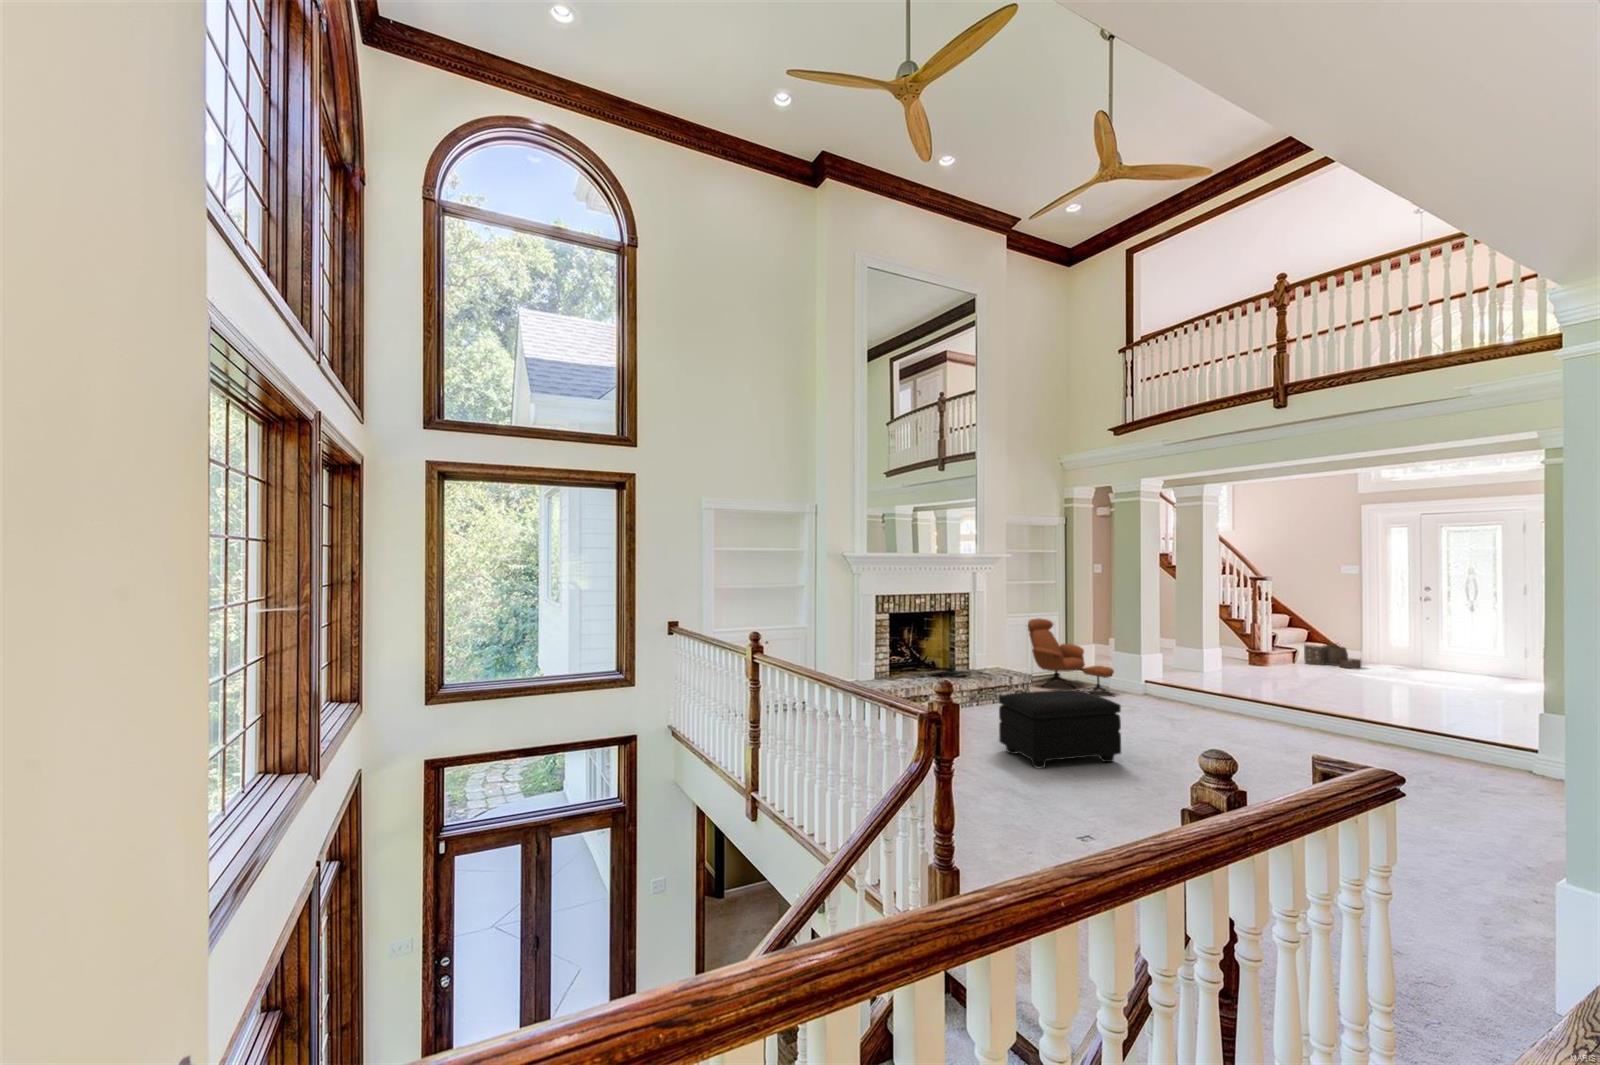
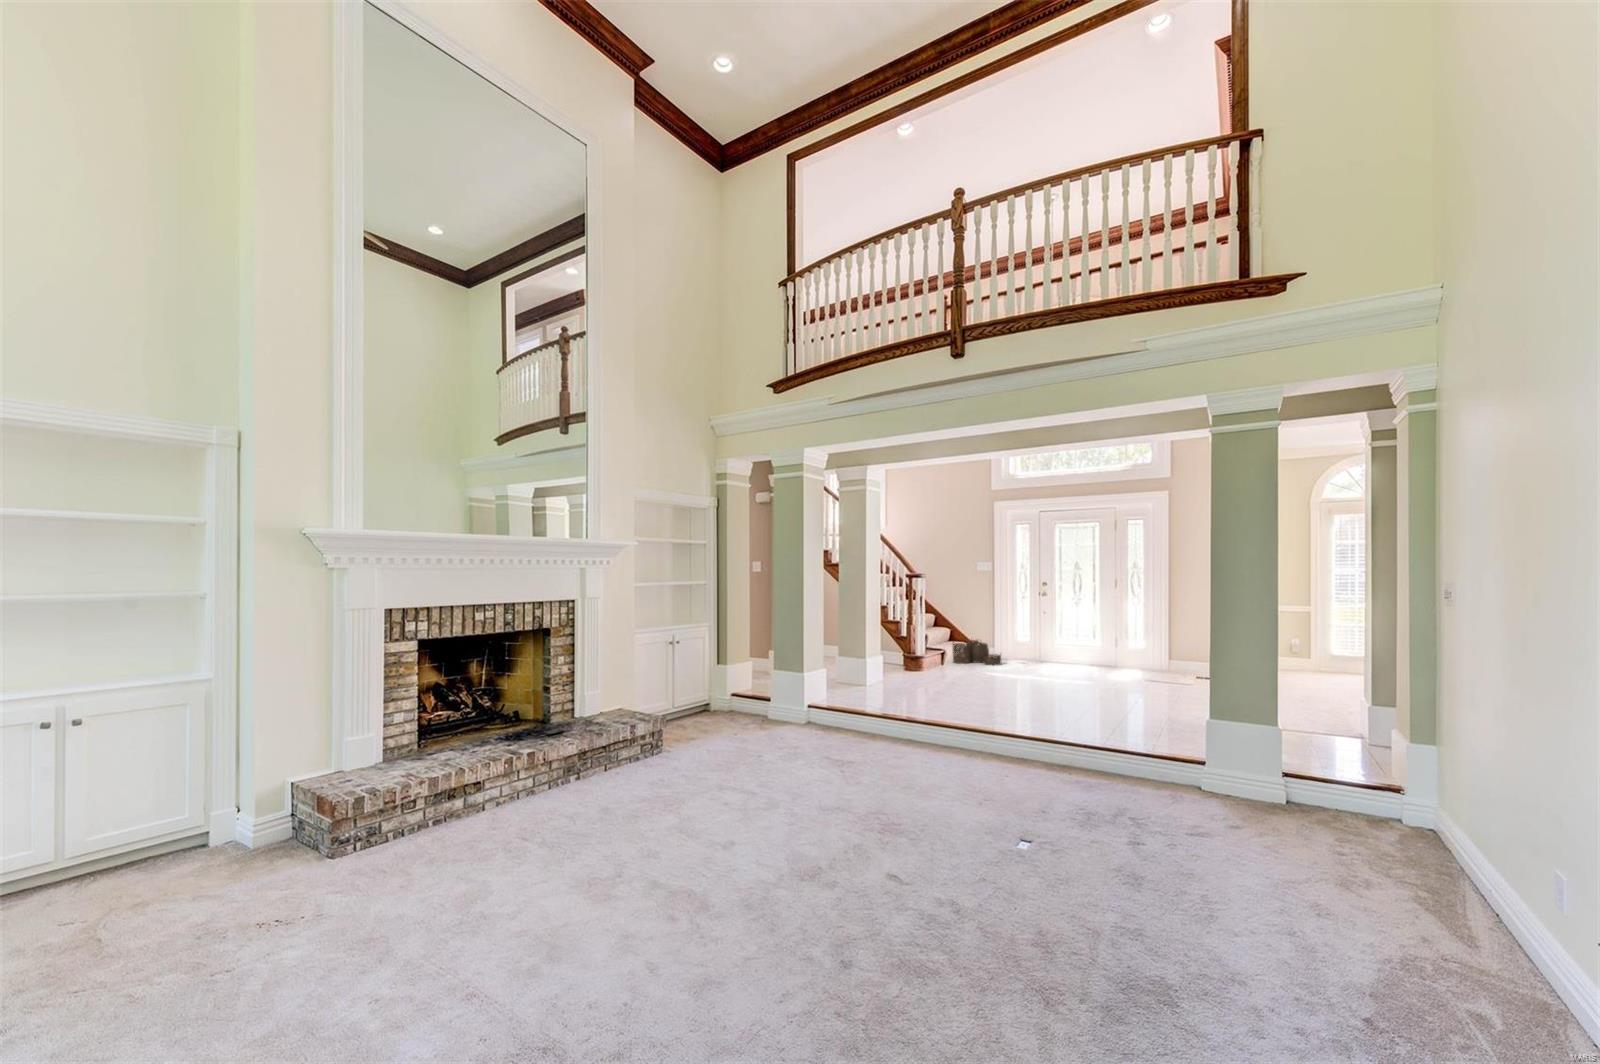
lounge chair: present [1028,619,1114,693] -> none [667,632,775,734]
footstool: present [999,689,1121,768] -> none [582,751,791,933]

